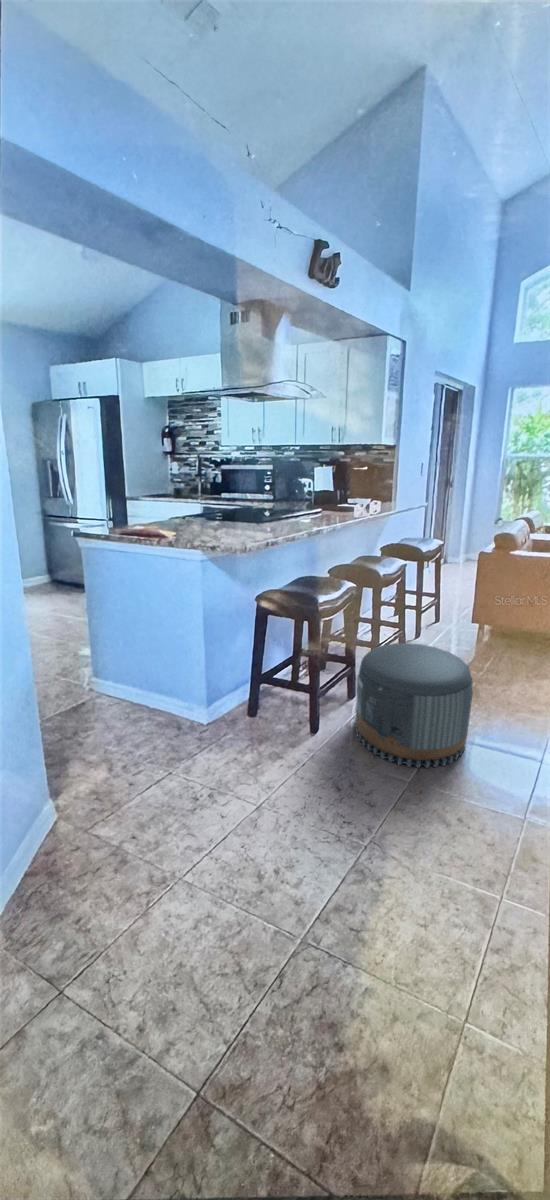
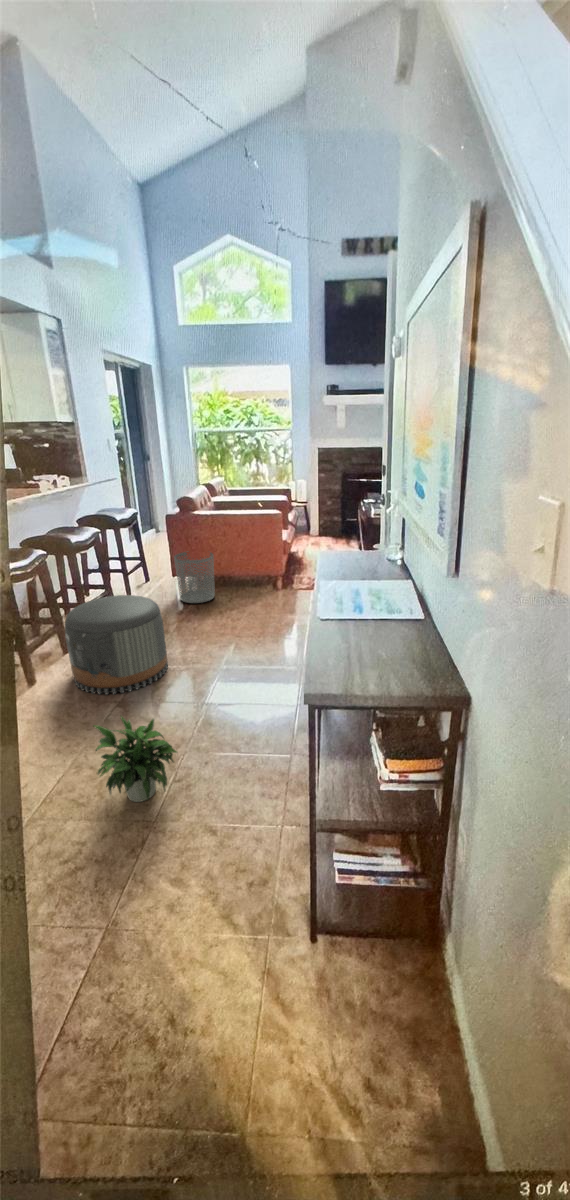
waste bin: none [477,597,532,662] -> present [174,552,215,603]
potted plant: none [385,837,510,1001] -> present [94,717,177,802]

